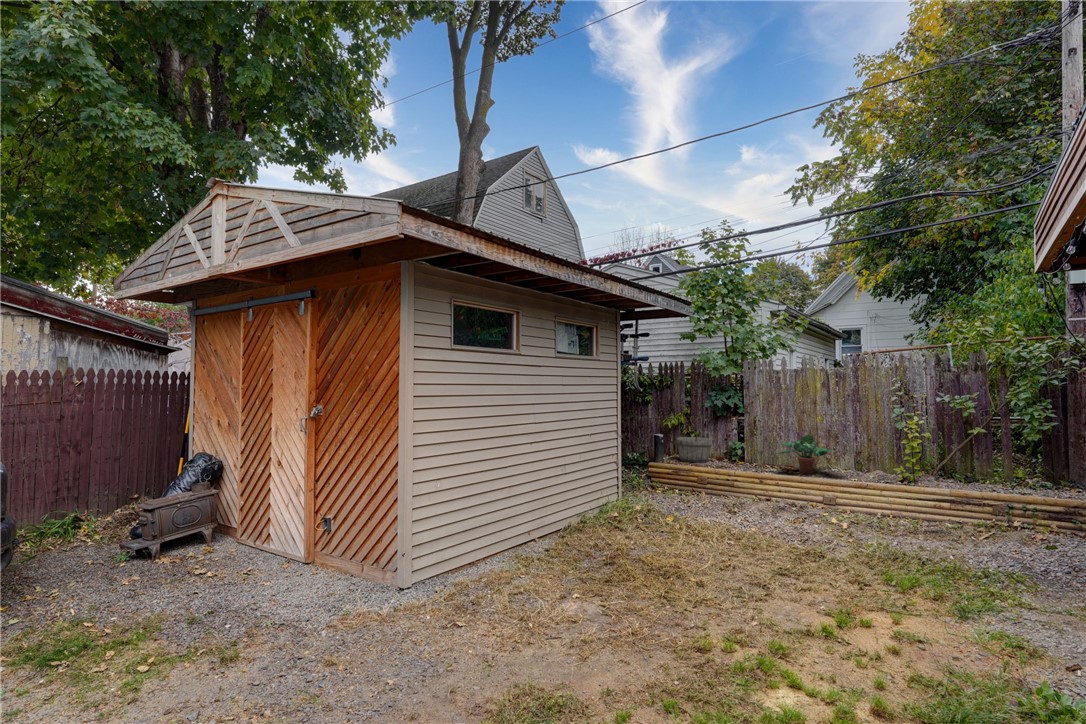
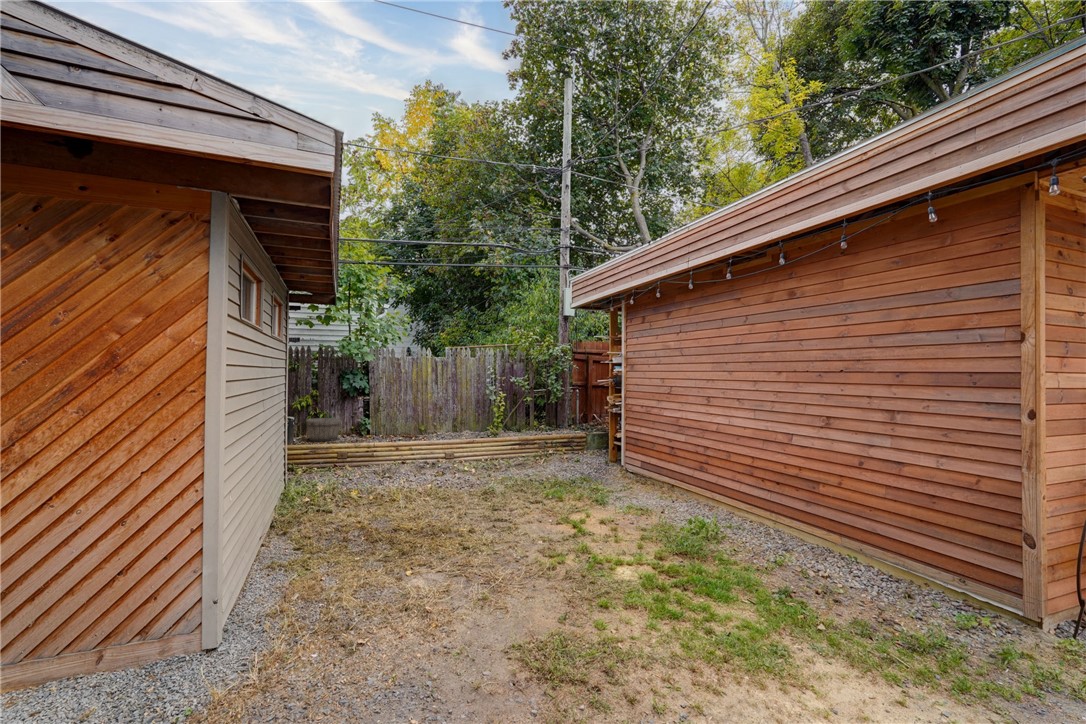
potted plant: present [776,434,835,473] -> none [402,407,448,438]

